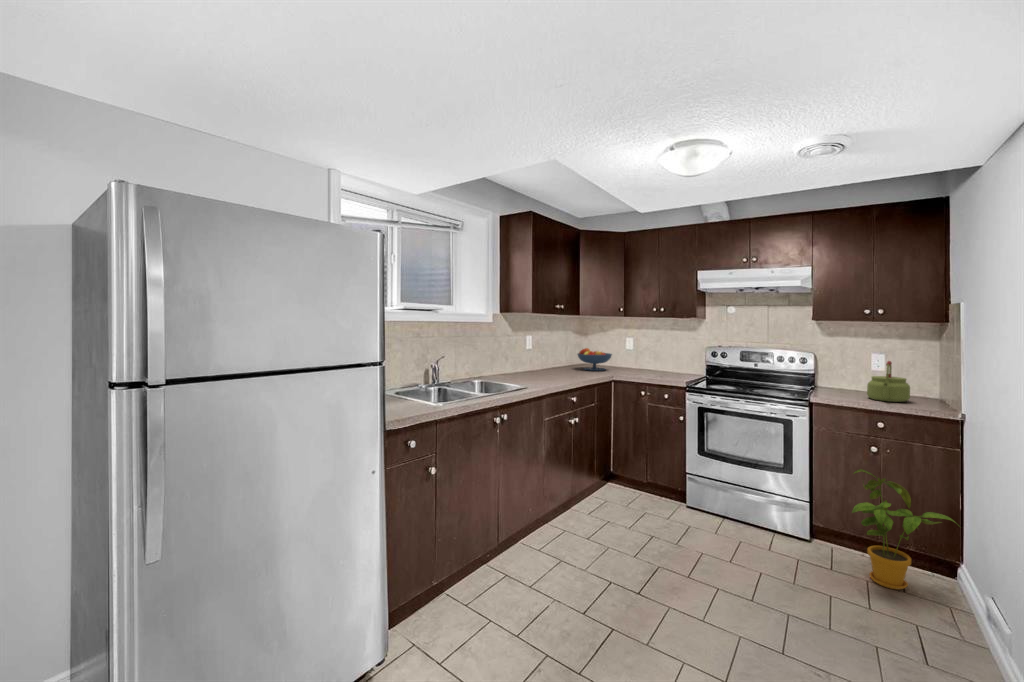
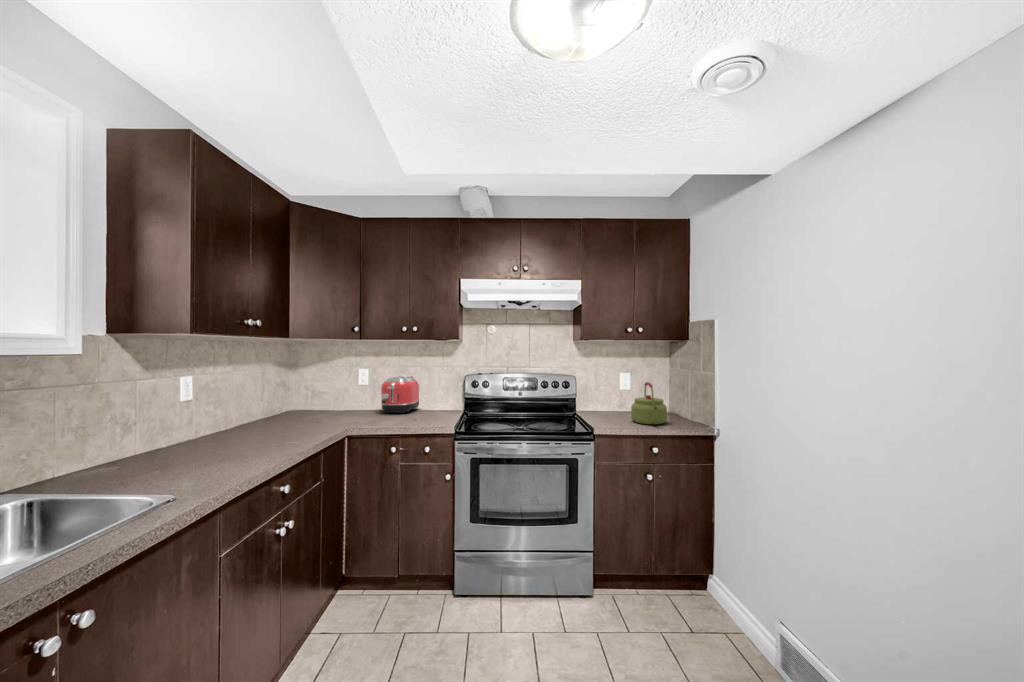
toaster: none [640,346,672,373] -> present [381,377,420,413]
fruit bowl: present [578,348,612,371] -> none [284,387,340,421]
house plant: present [852,469,954,589] -> none [653,510,751,648]

